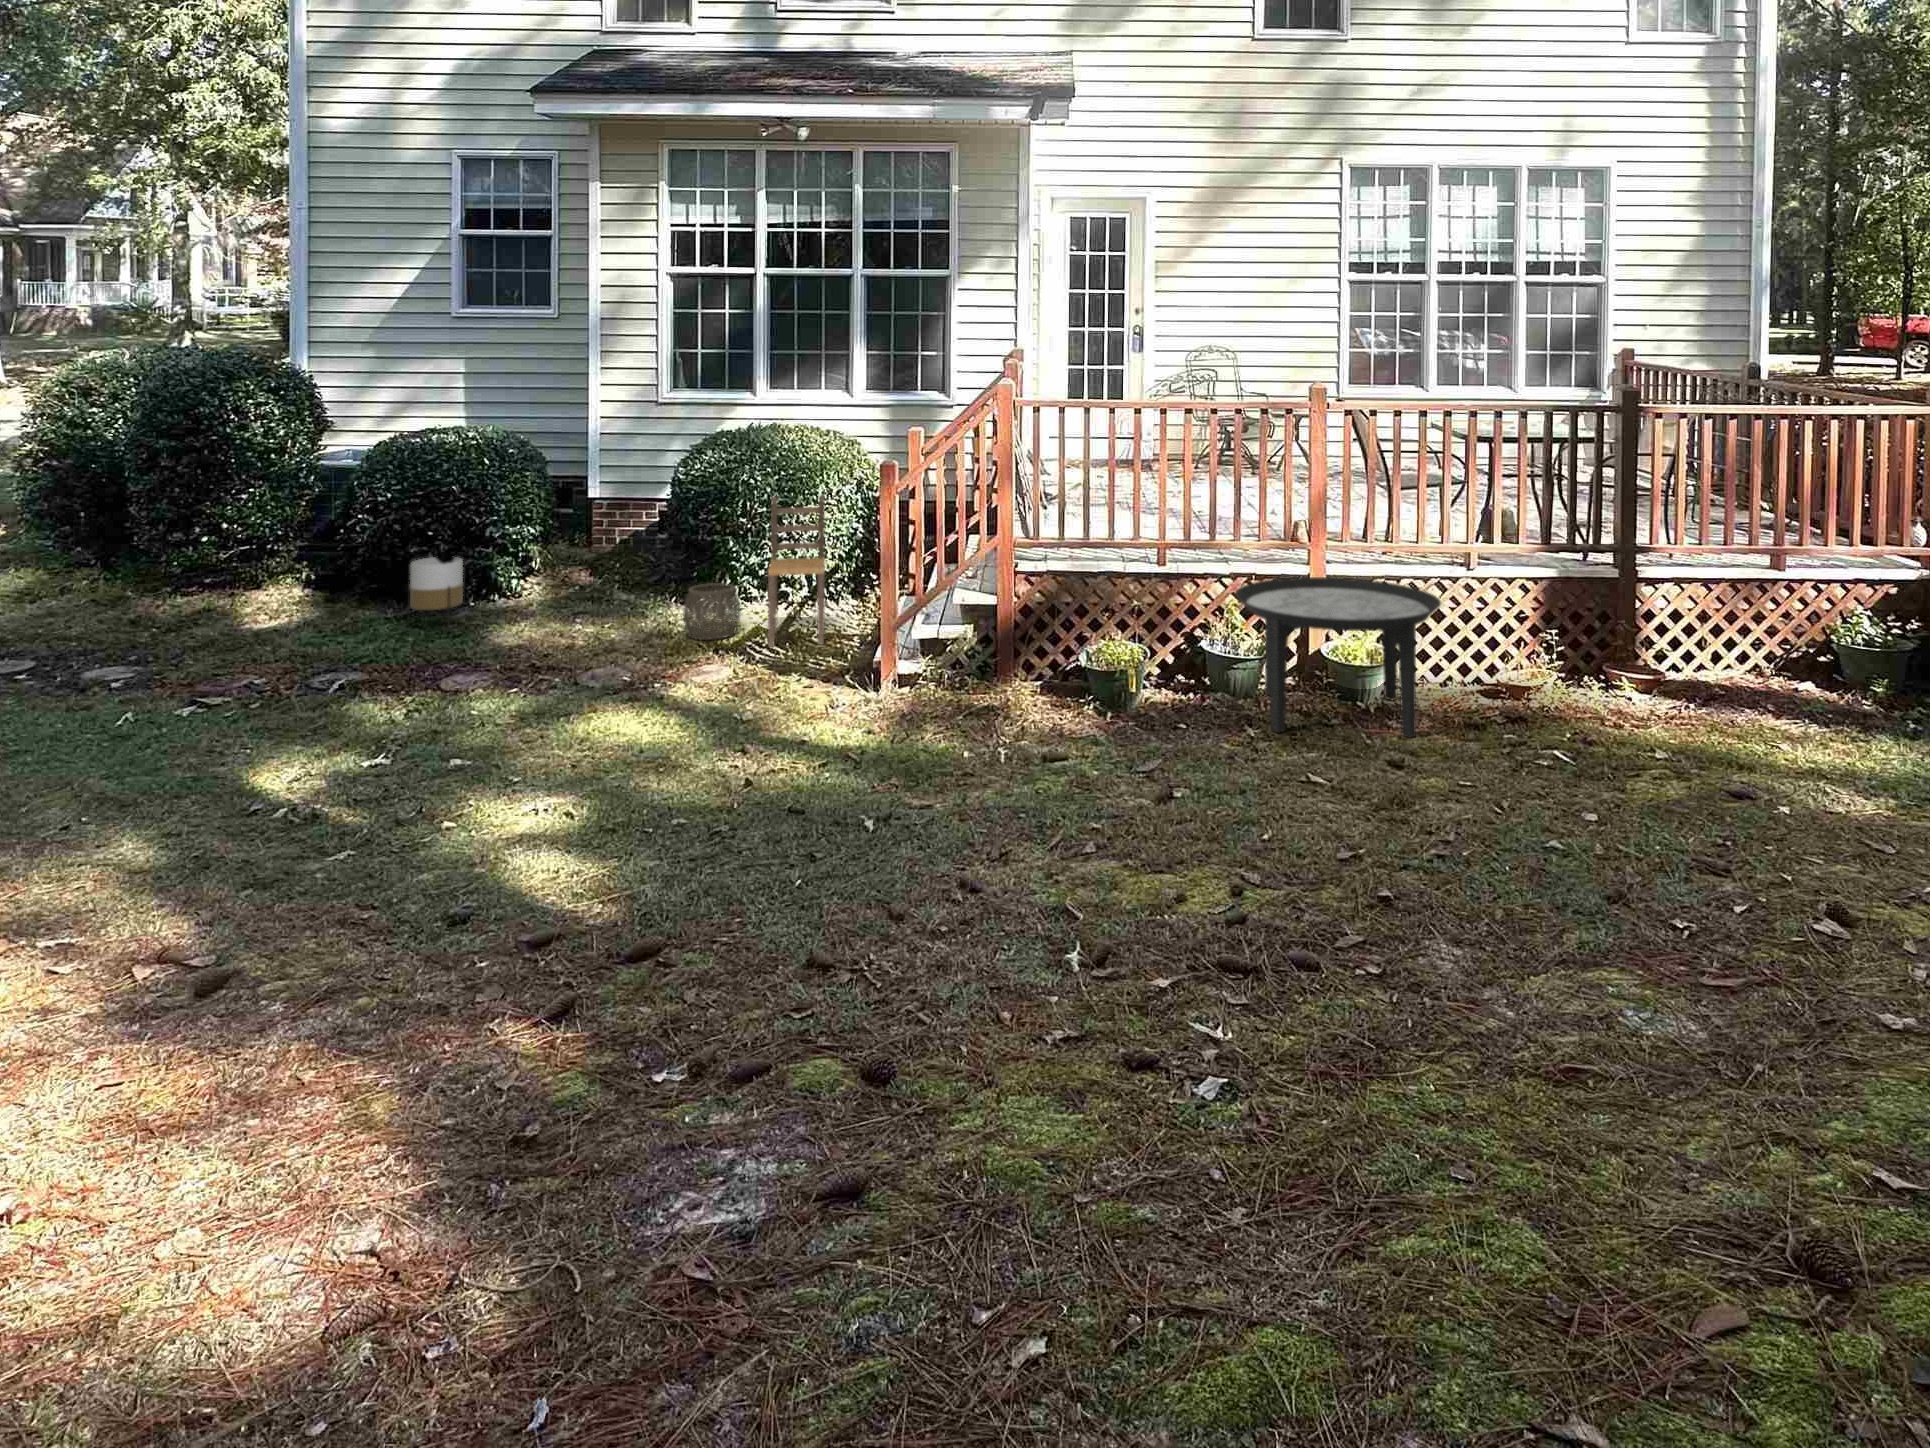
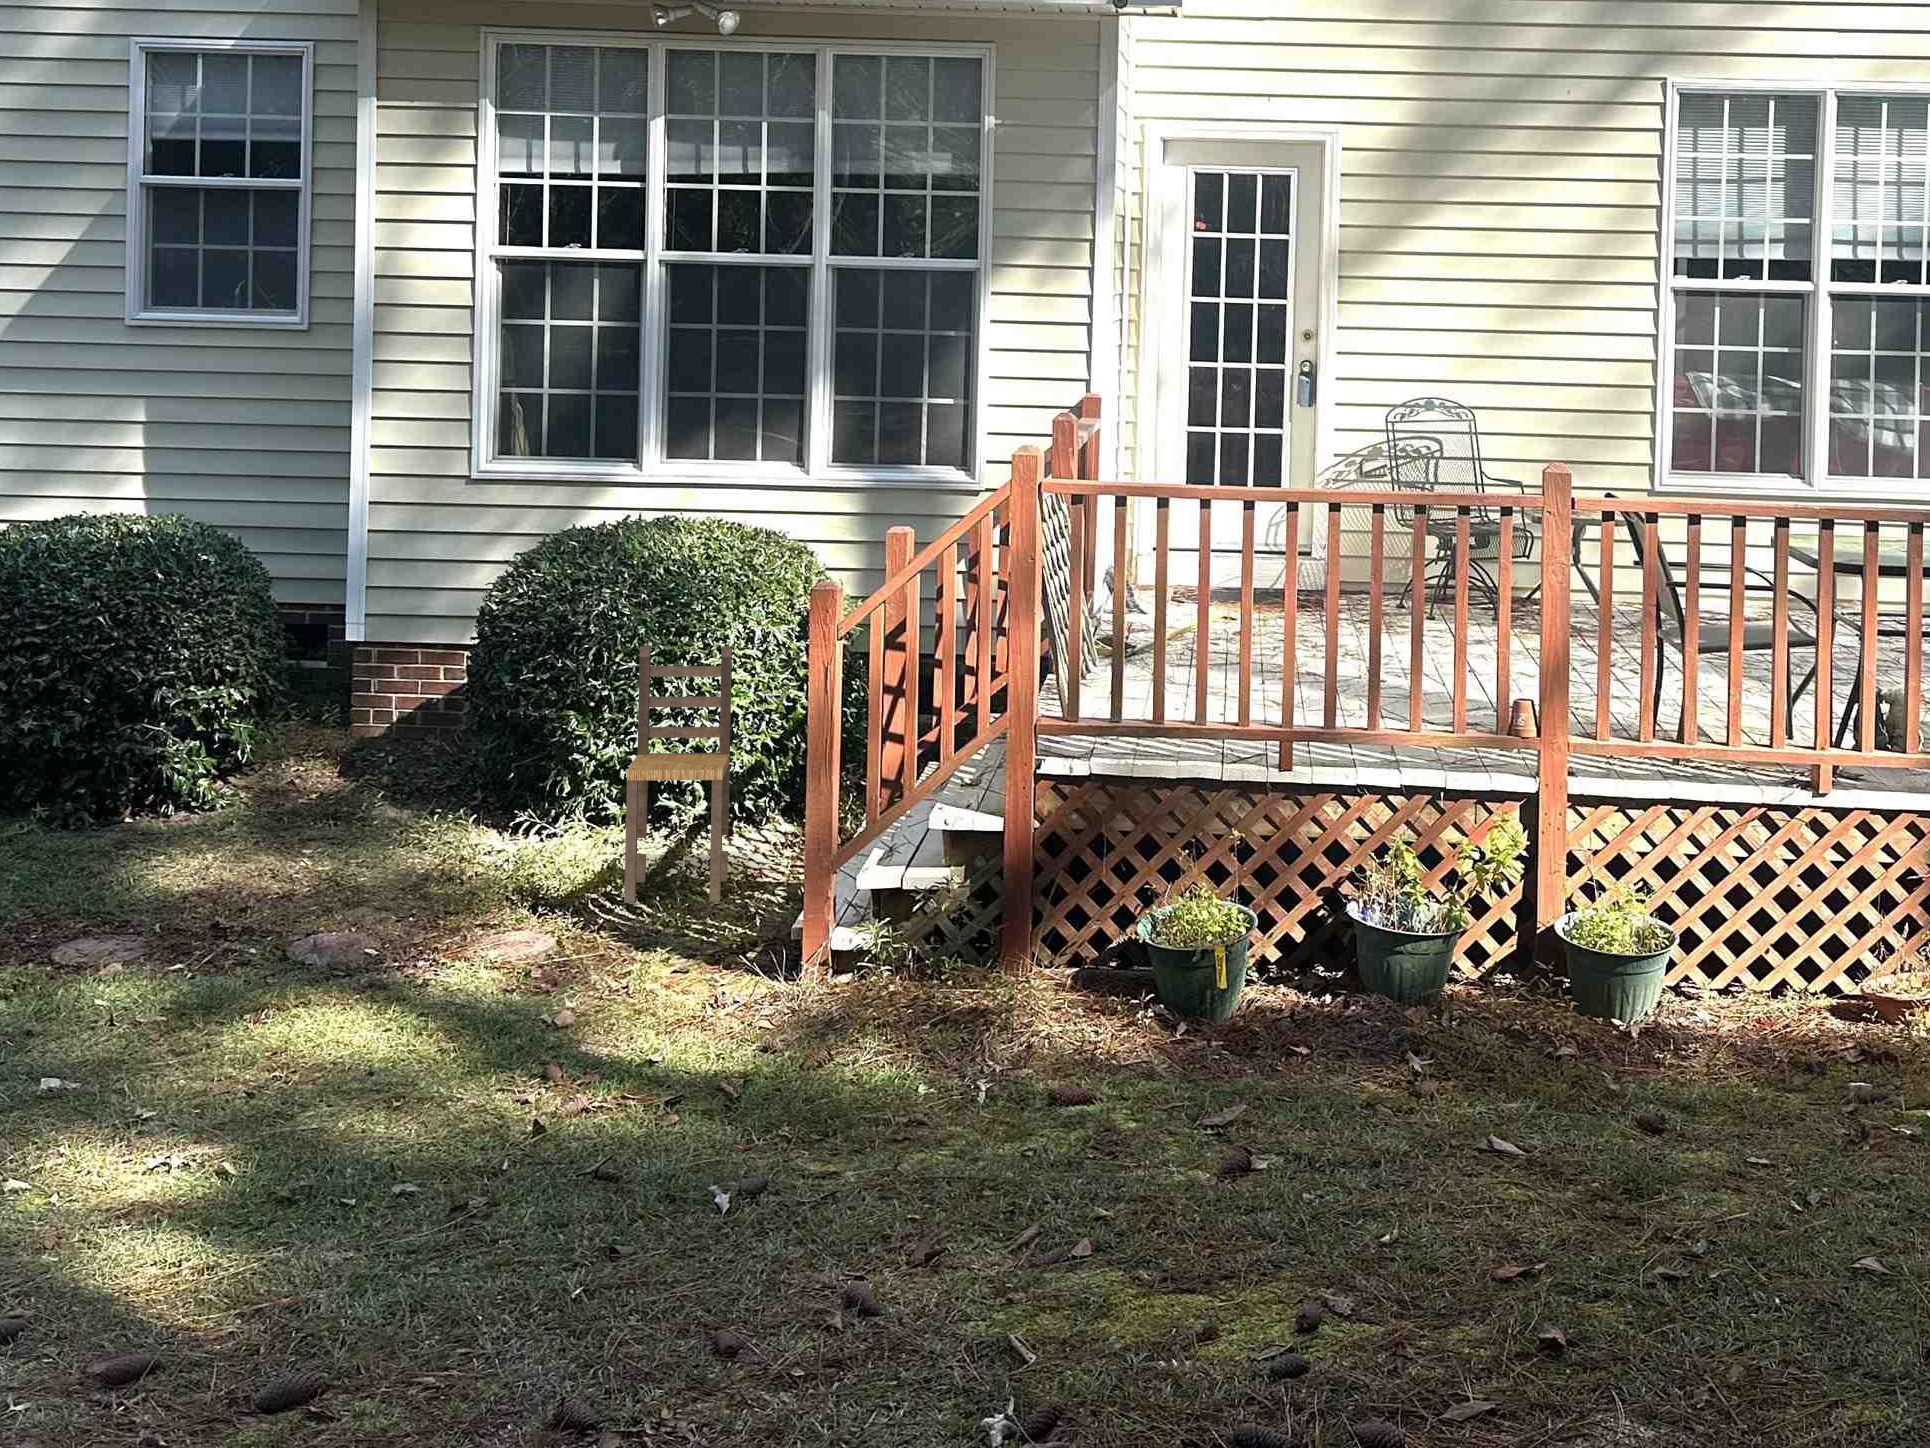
planter: present [409,557,463,622] -> none [18,738,115,868]
round table: present [1235,577,1441,738] -> none [1394,800,1744,1073]
woven basket: present [683,583,741,640] -> none [482,793,584,891]

